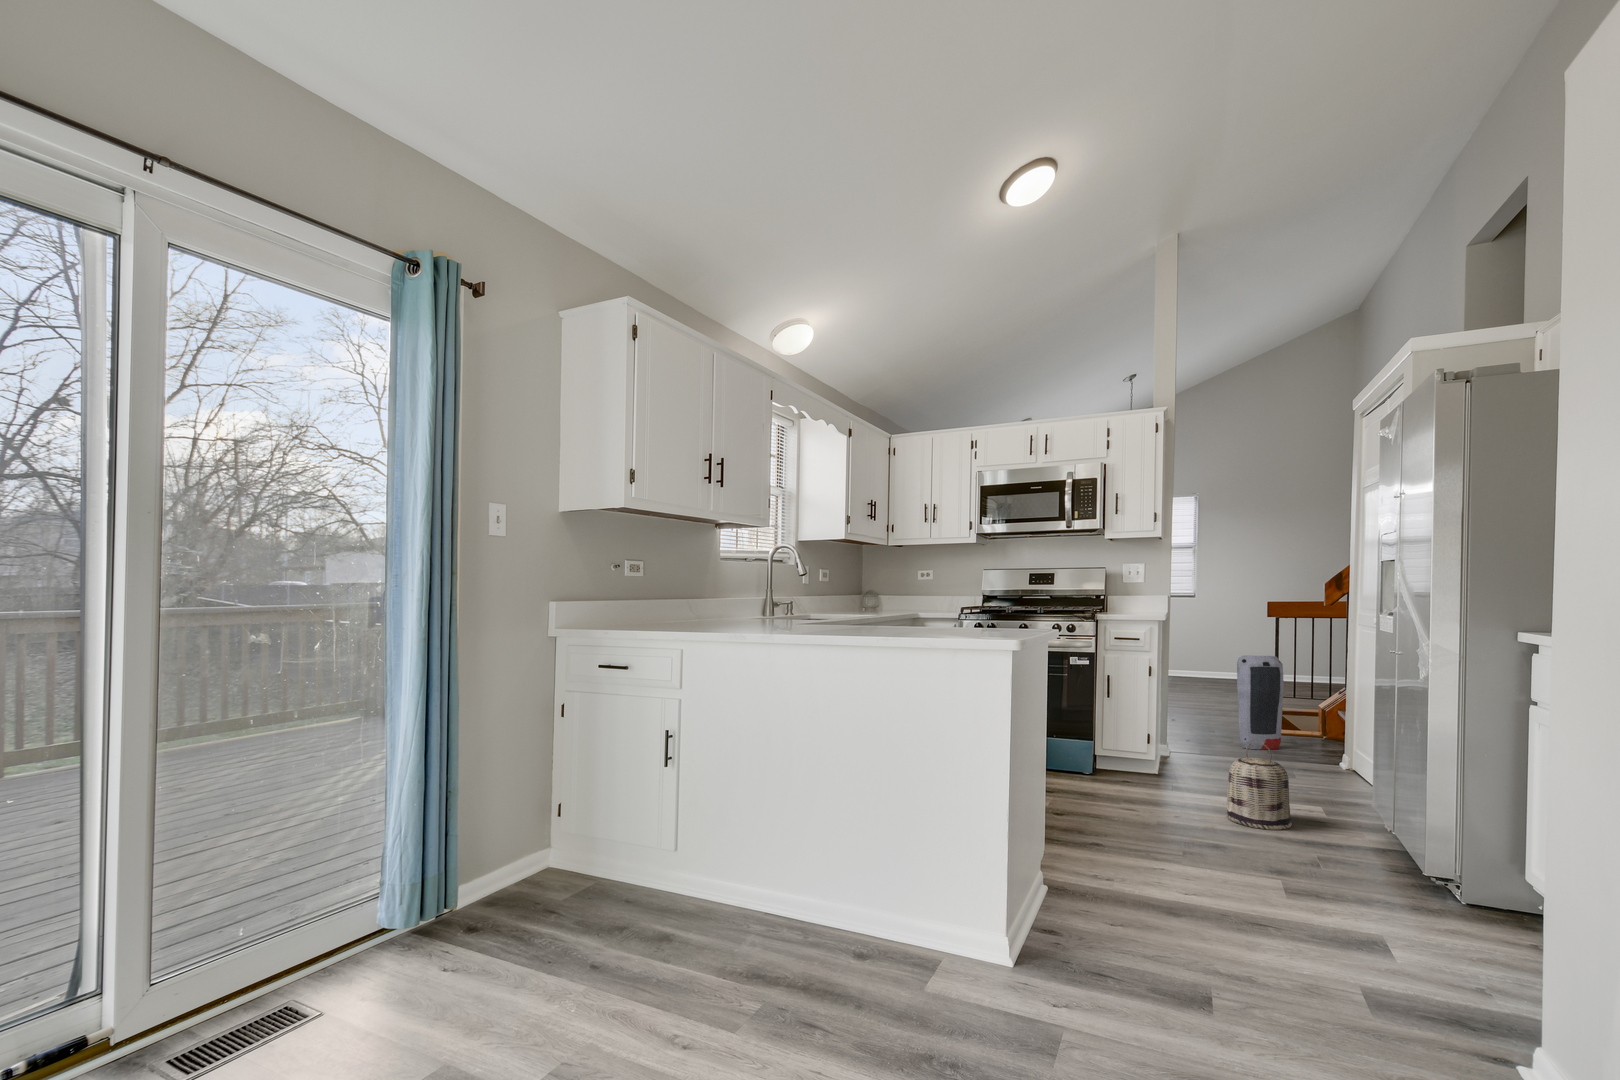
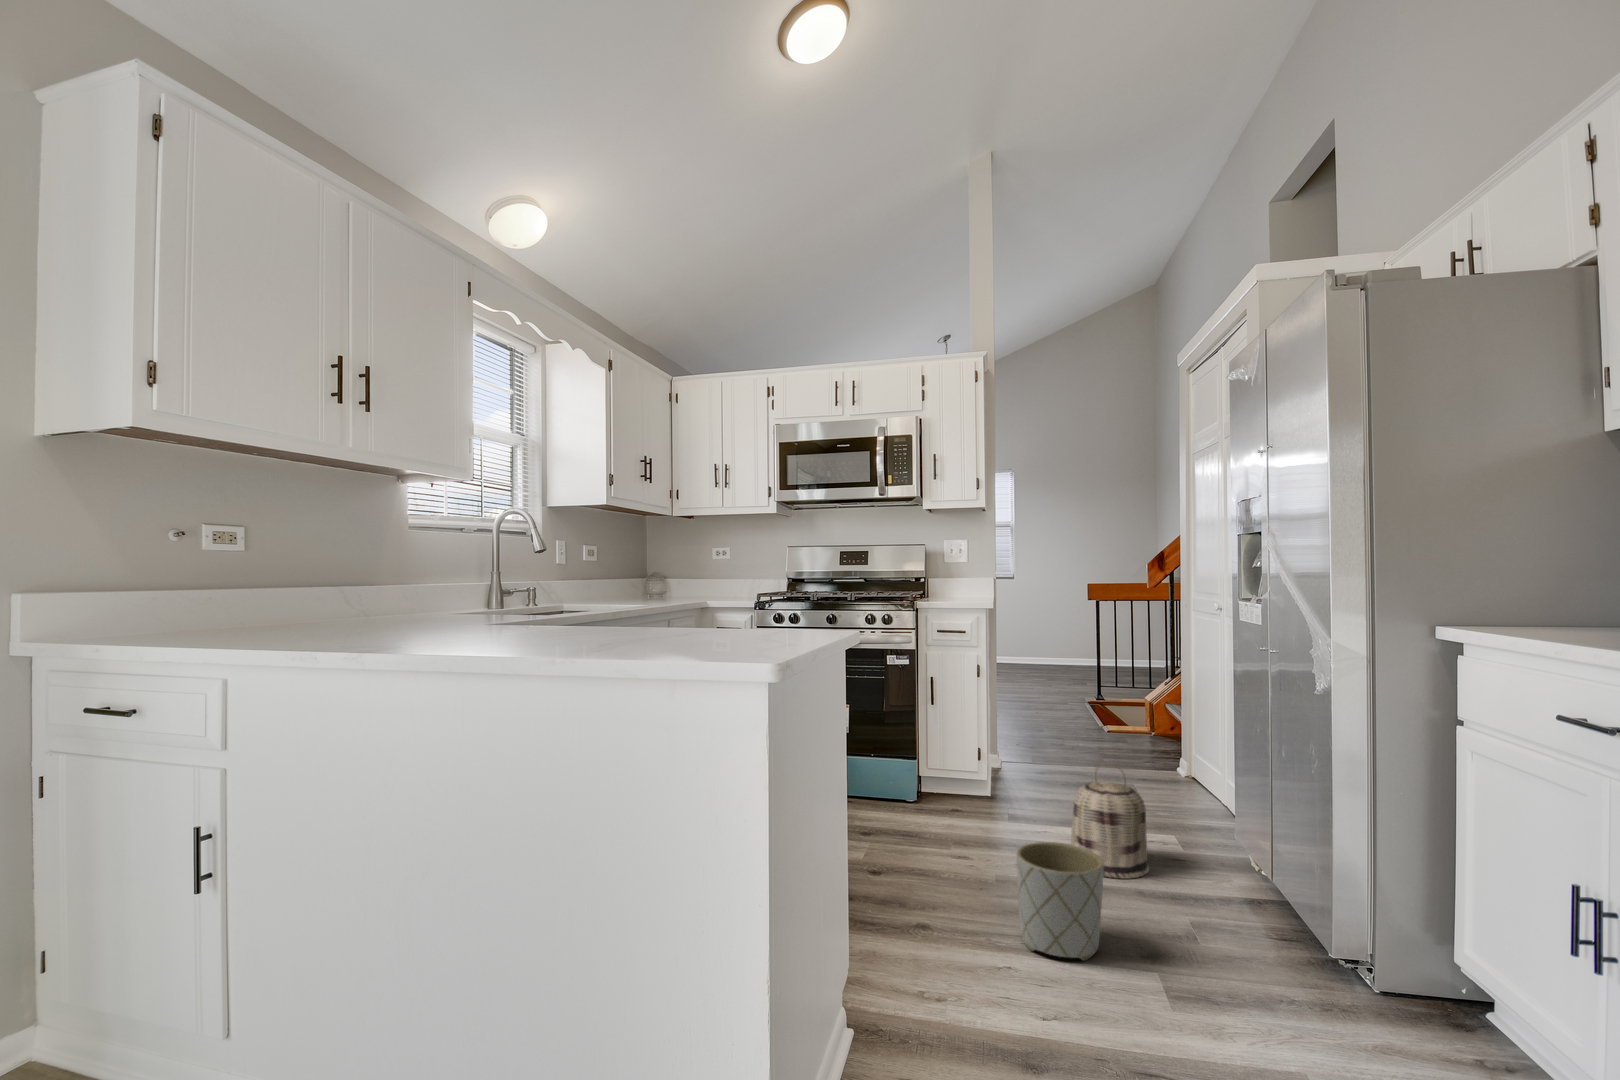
air purifier: present [1237,655,1284,750] -> none [1068,645,1116,751]
planter: none [1177,789,1243,867] -> present [1016,842,1104,961]

